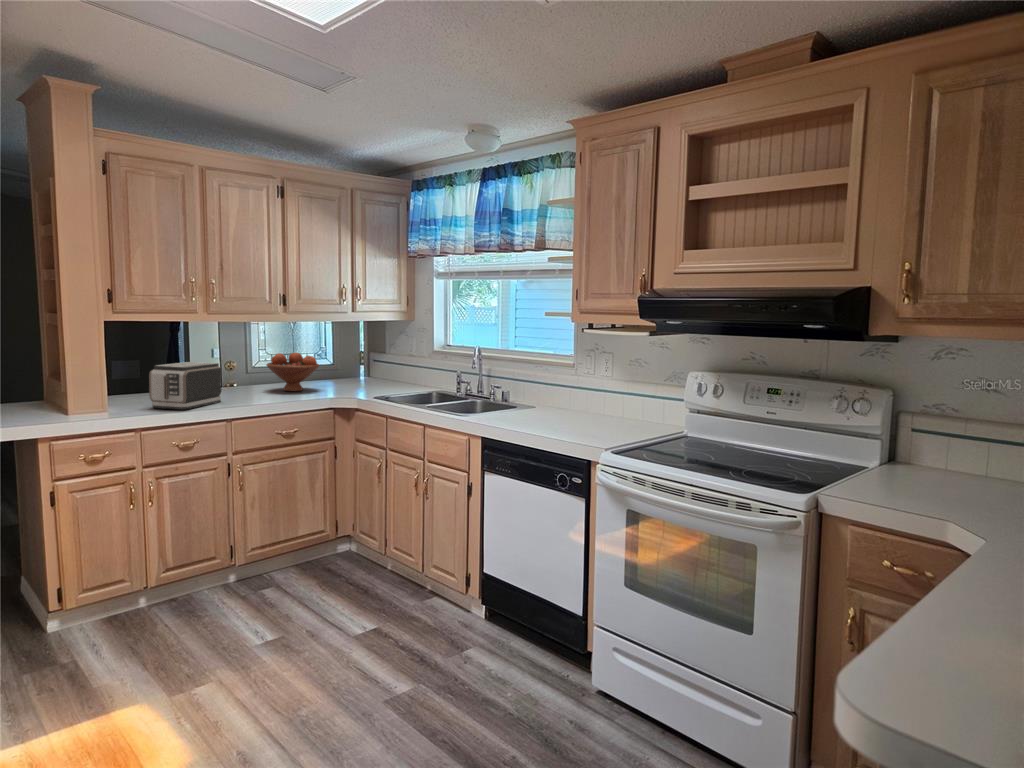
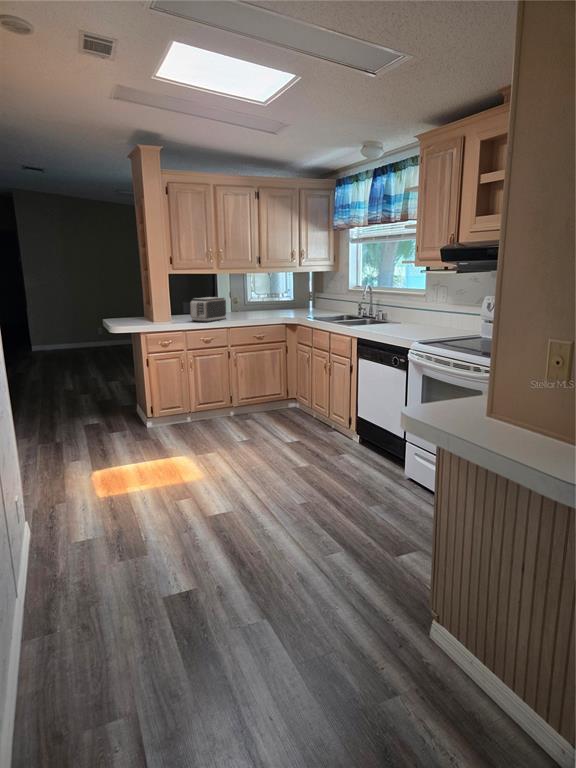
fruit bowl: present [266,353,319,391] -> none [252,292,281,315]

